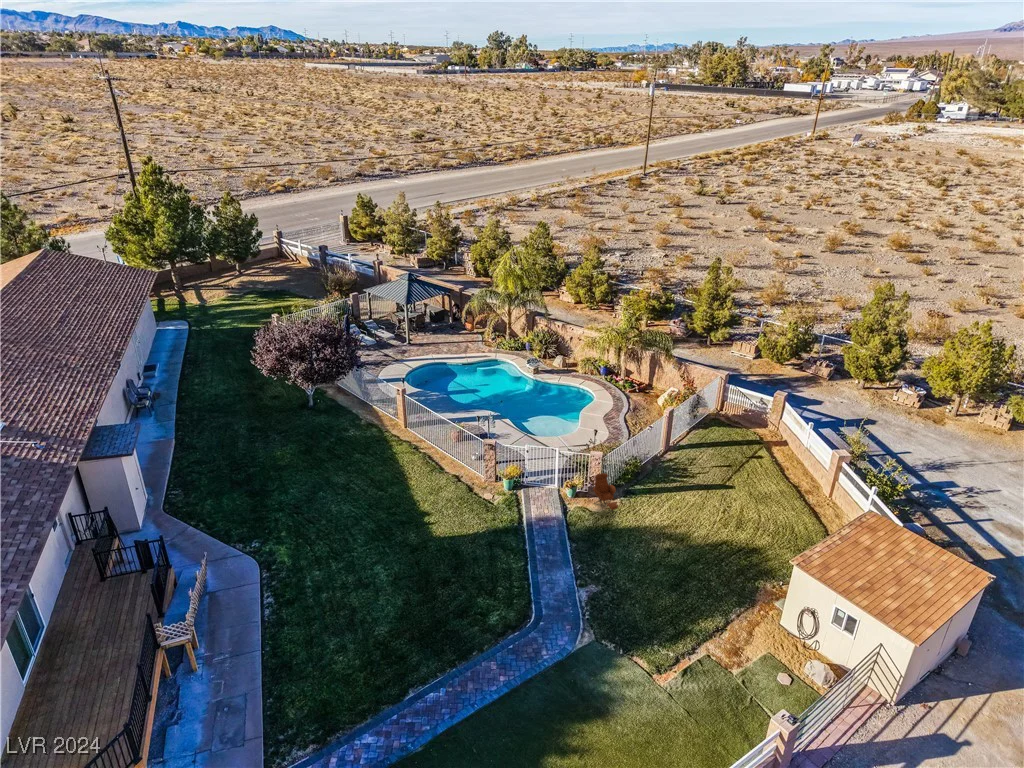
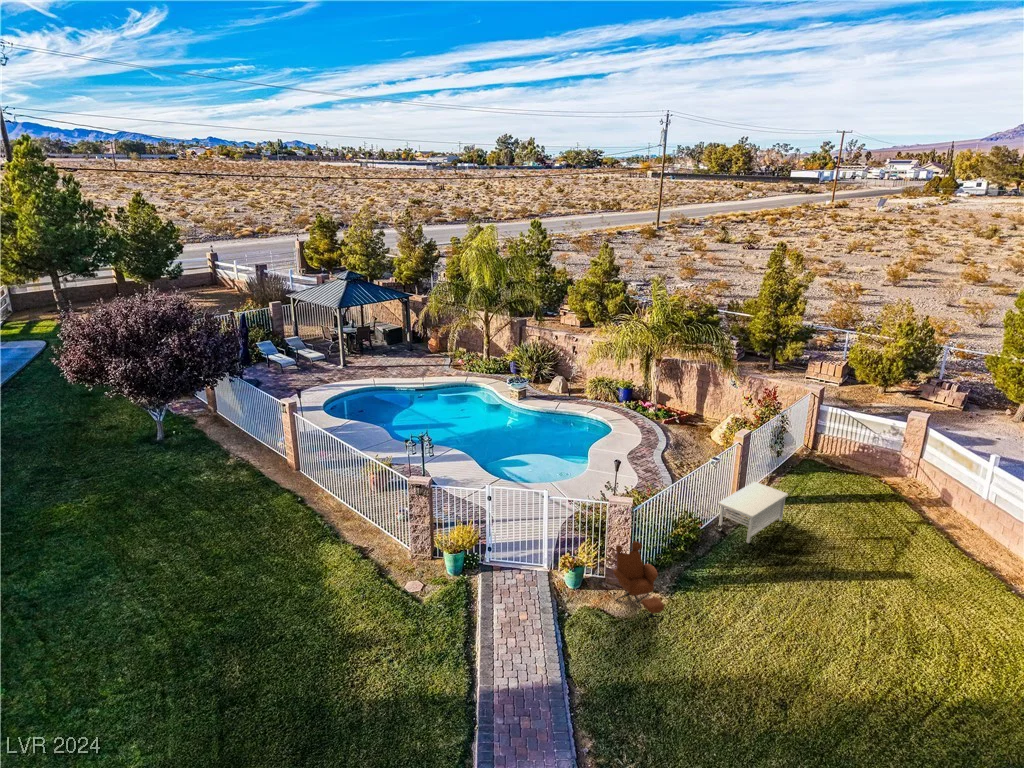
storage bench: none [653,436,694,472] -> present [718,482,788,543]

